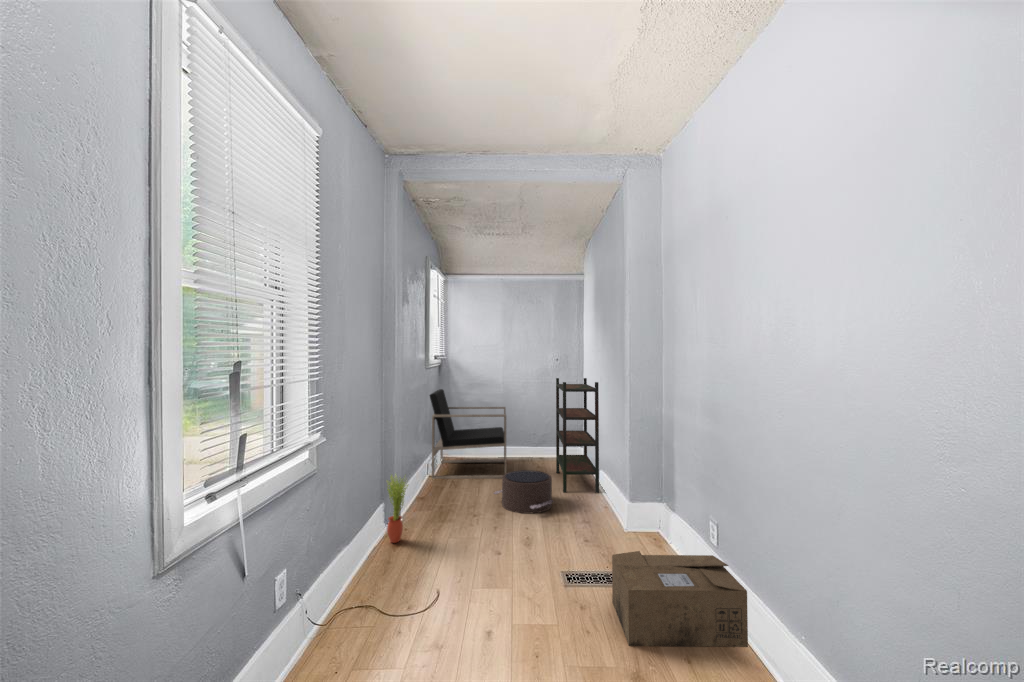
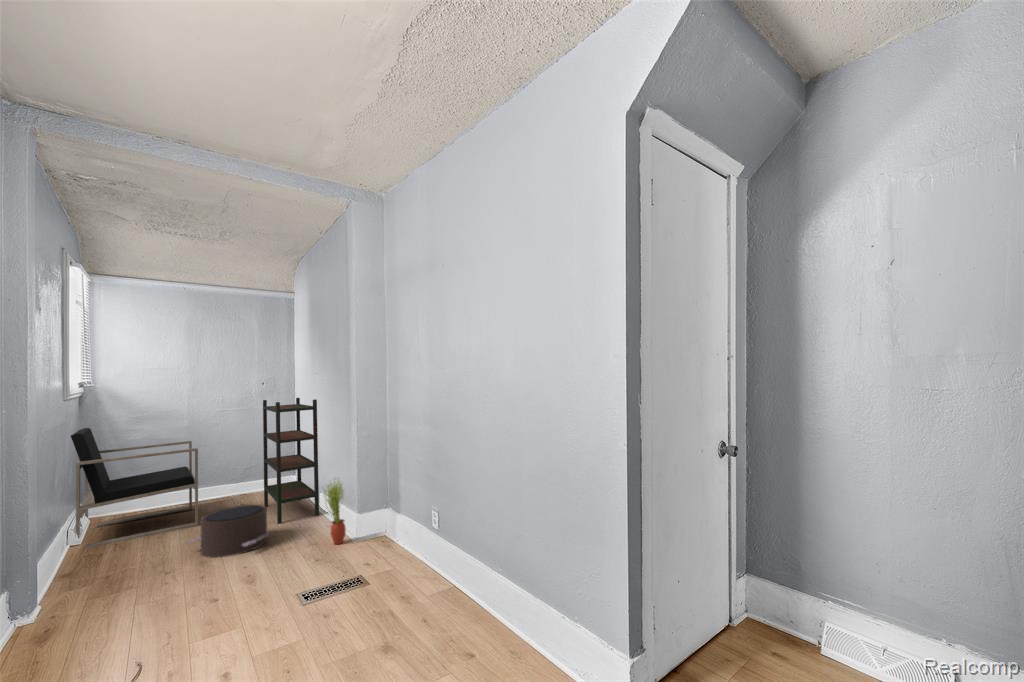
potted plant: present [387,475,408,543] -> present [323,478,346,544]
cardboard box: present [612,551,748,647] -> none [353,533,471,631]

